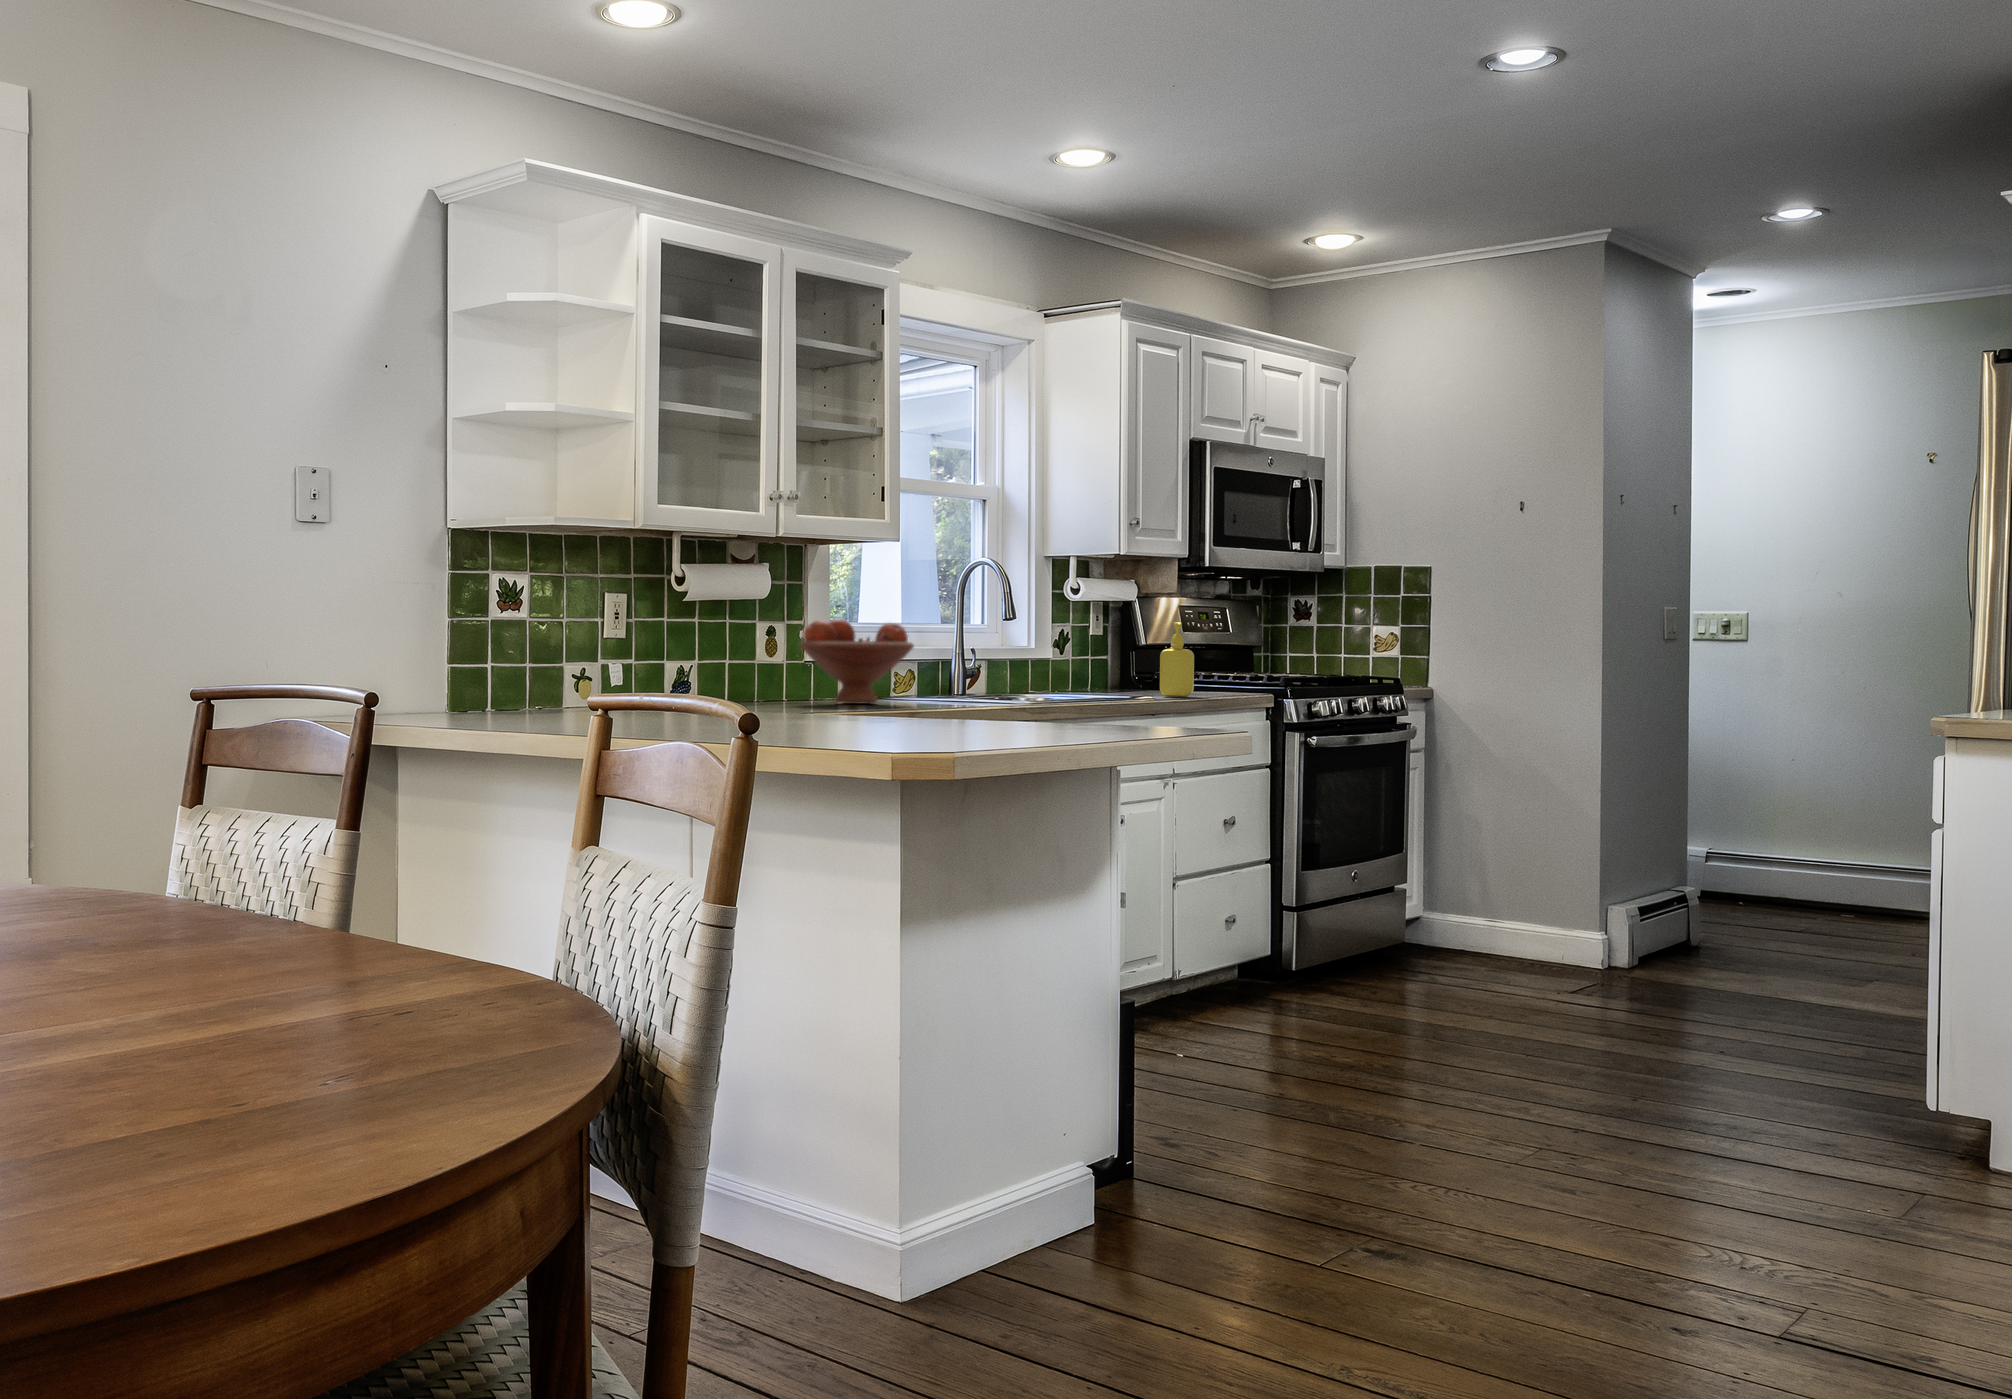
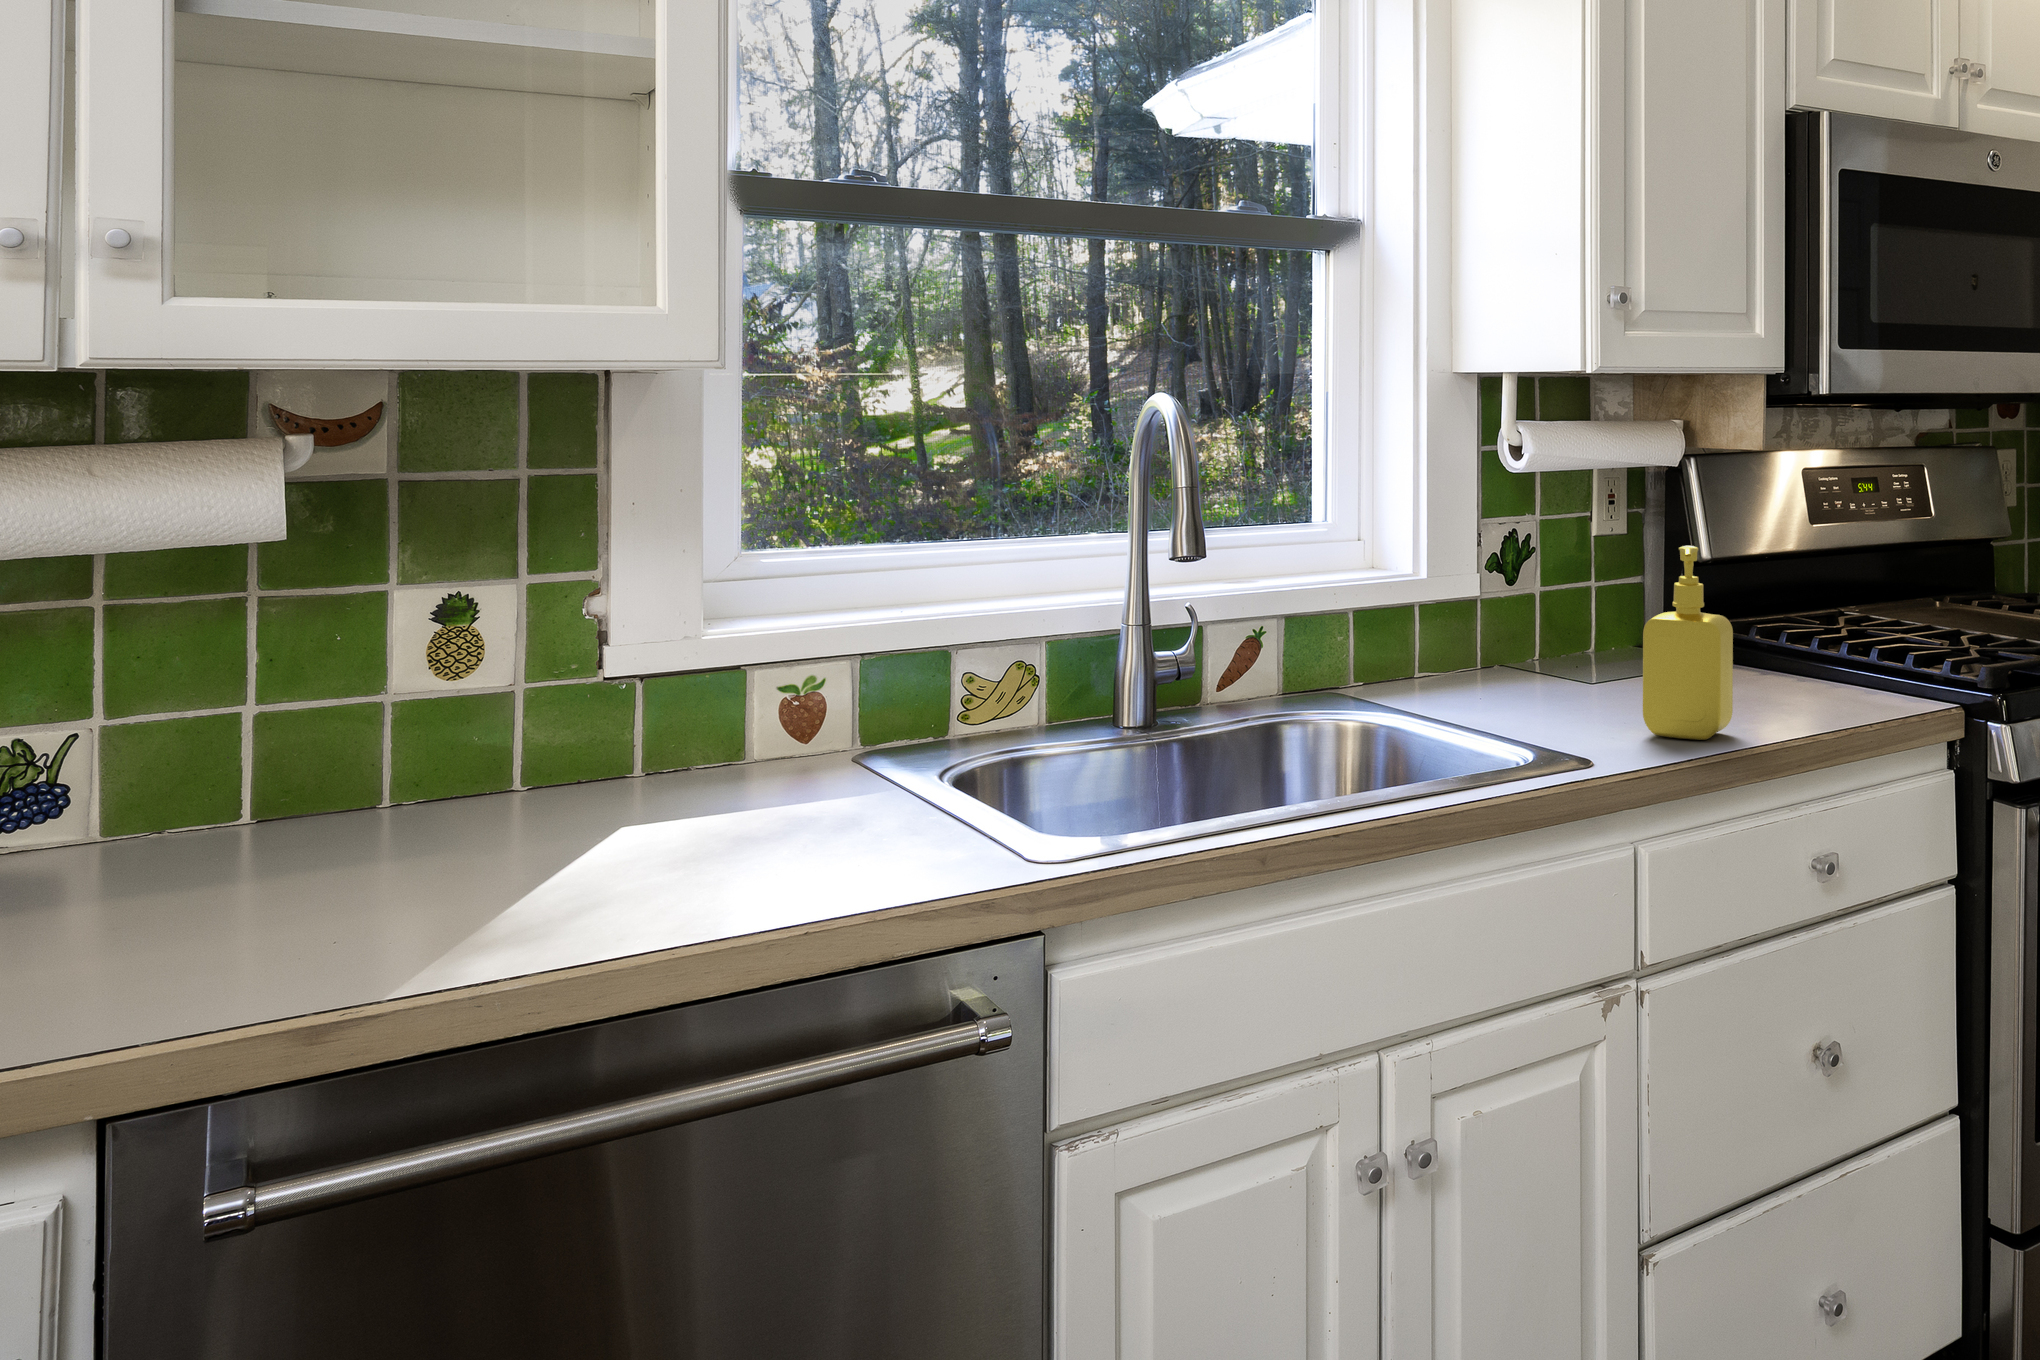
fruit bowl: present [800,619,914,704] -> none [343,586,739,867]

